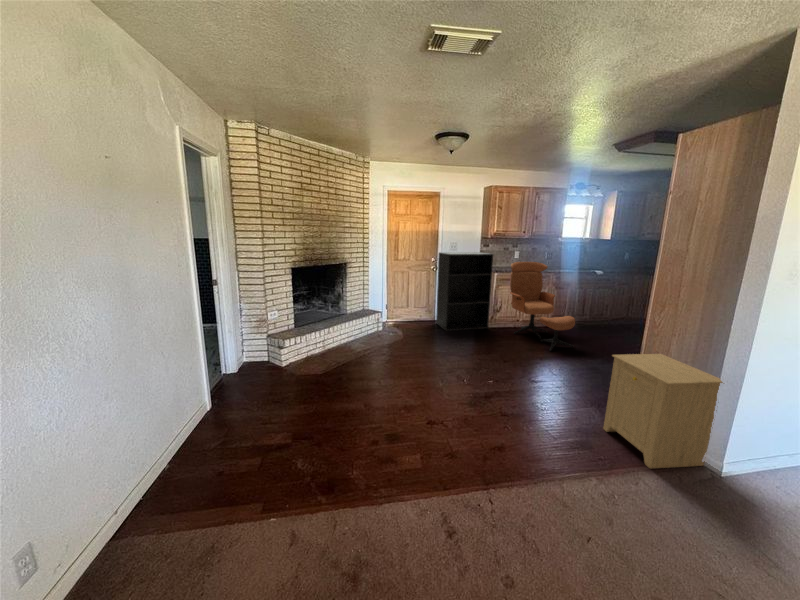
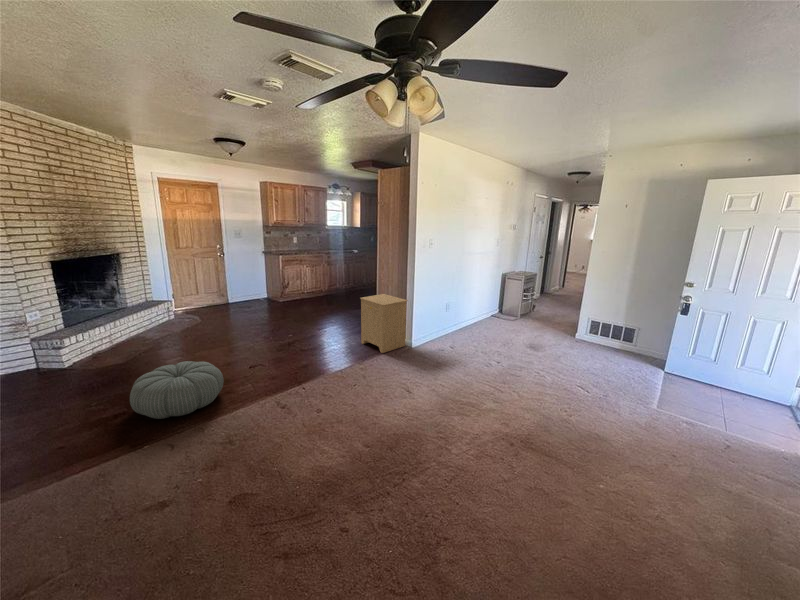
bookshelf: present [436,252,493,331] -> none [224,239,280,310]
lounge chair: present [510,262,575,351] -> none [292,246,345,311]
pouf: none [286,401,388,485] -> present [130,361,224,419]

